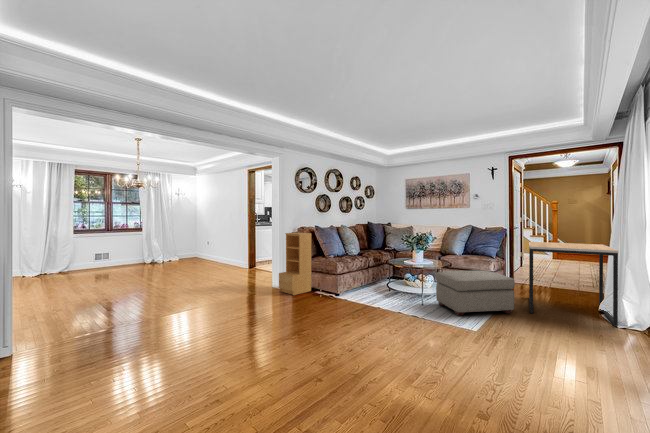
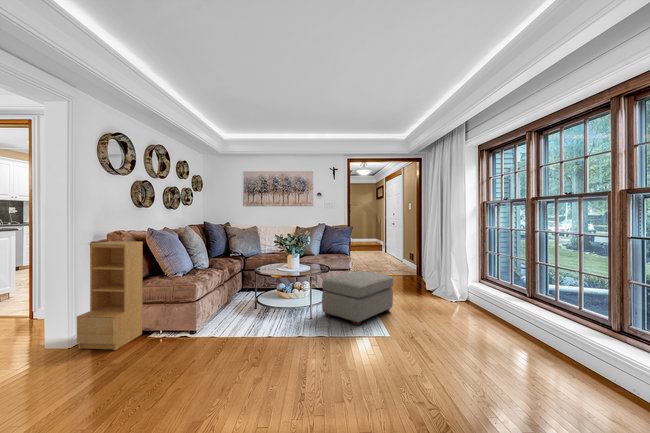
side table: present [529,242,618,326] -> none [382,239,459,307]

